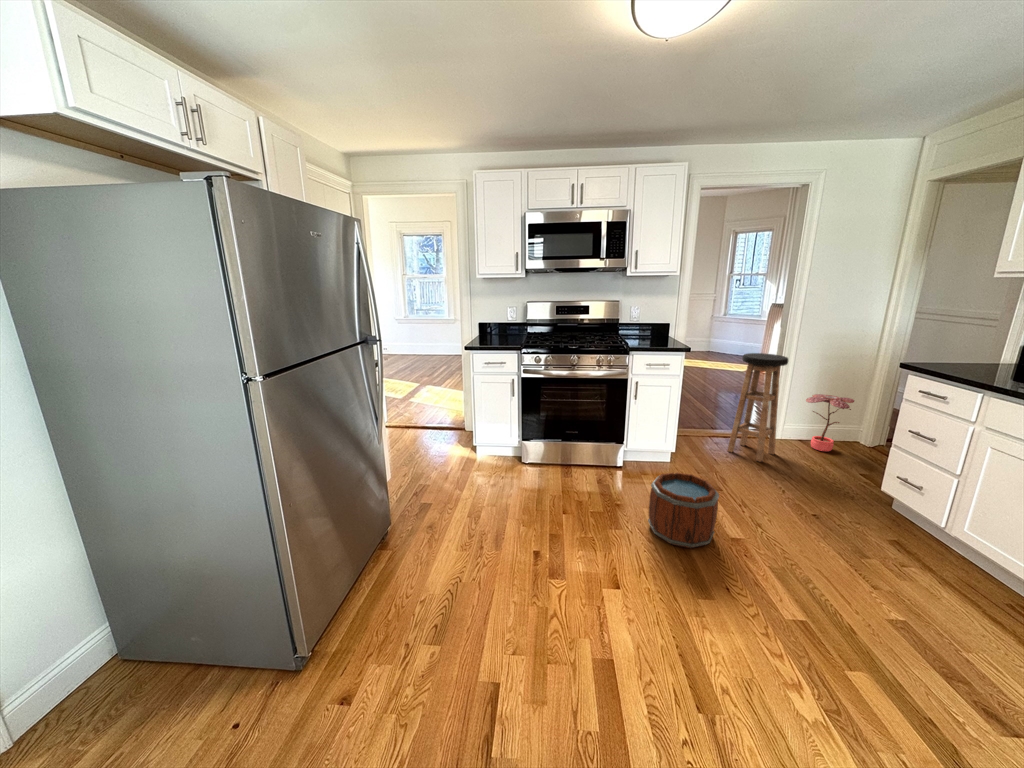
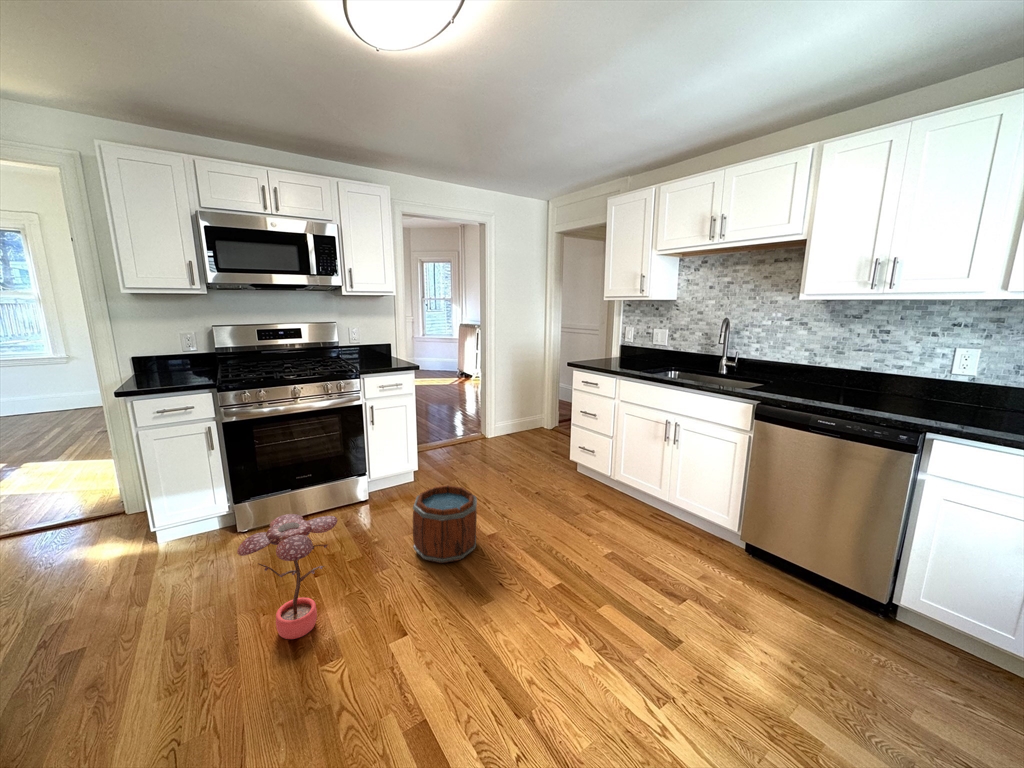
bar stool: present [727,353,788,462] -> none [461,360,499,459]
potted plant: present [806,394,854,451] -> present [237,514,337,639]

